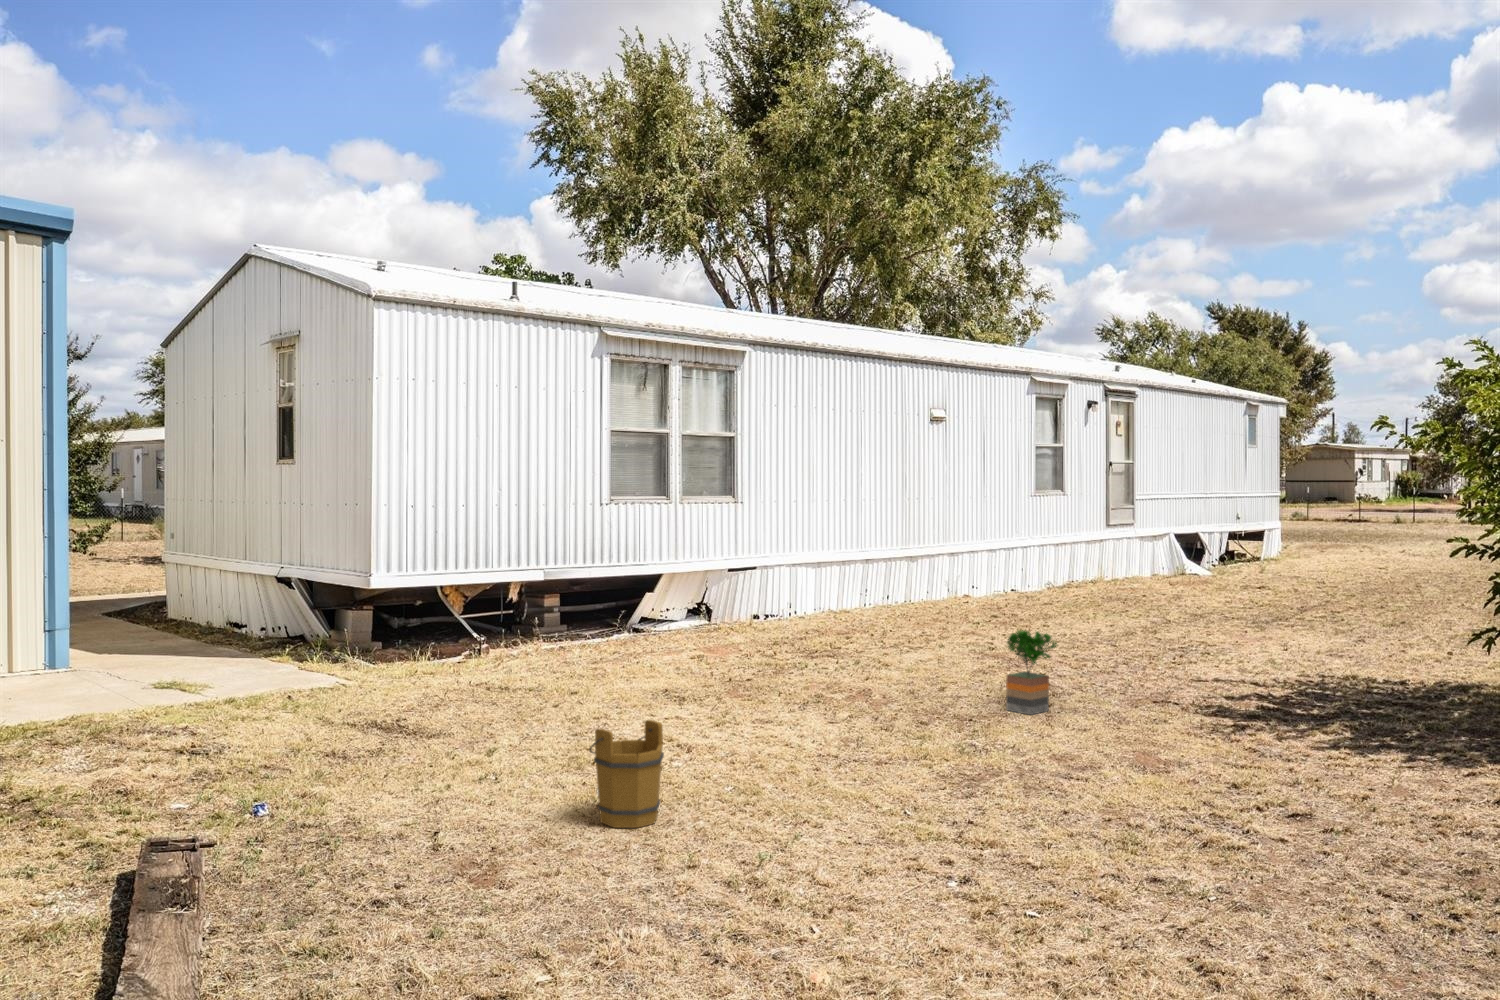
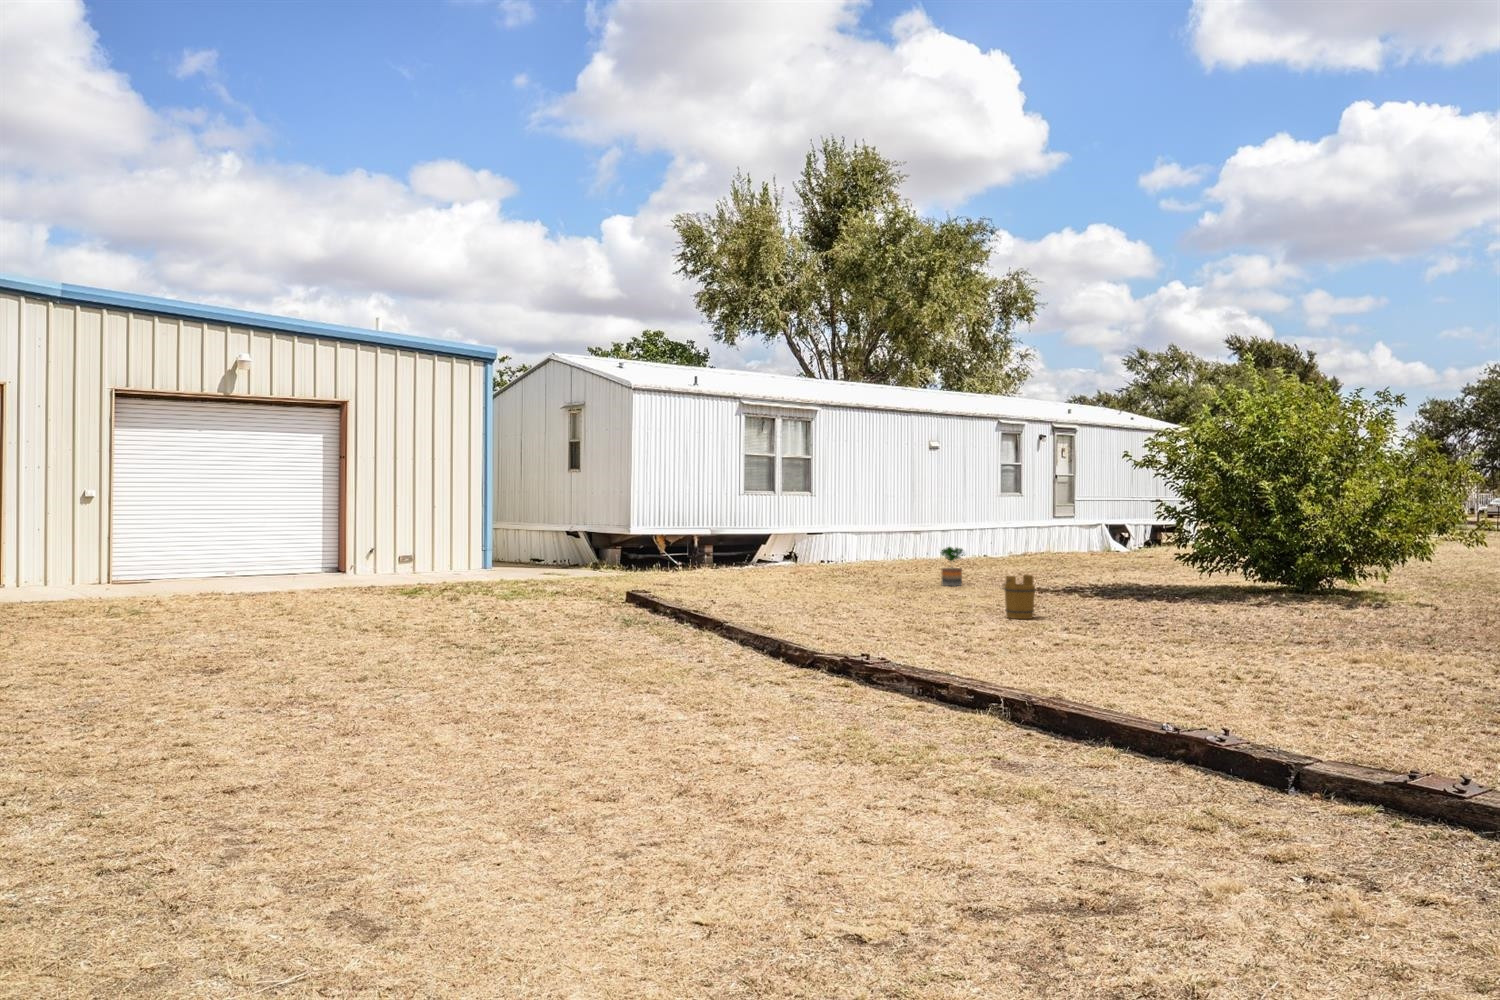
bucket: present [590,720,664,828] -> present [1004,574,1036,619]

